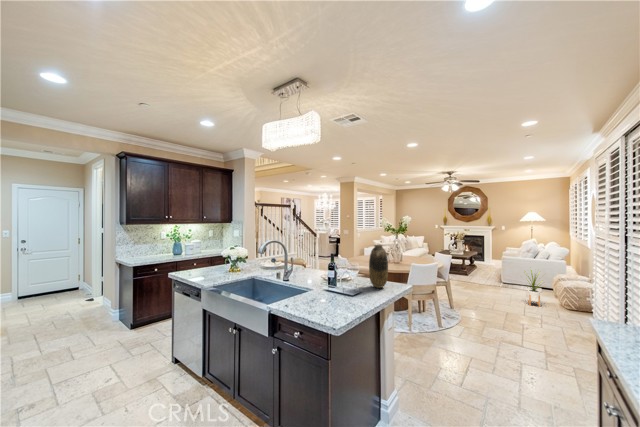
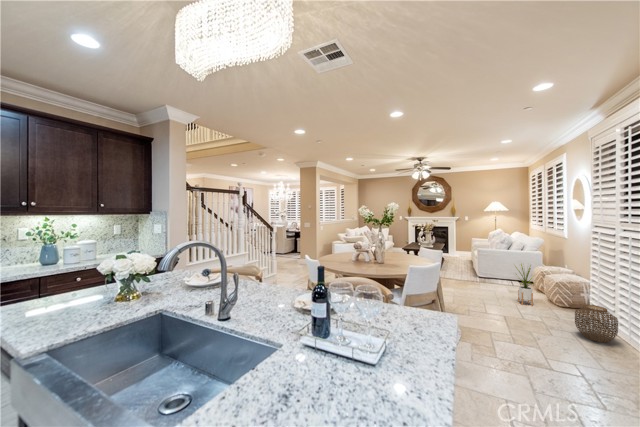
vase: present [369,245,388,288] -> none [397,243,437,331]
woven basket: none [561,304,596,335] -> present [575,305,618,343]

